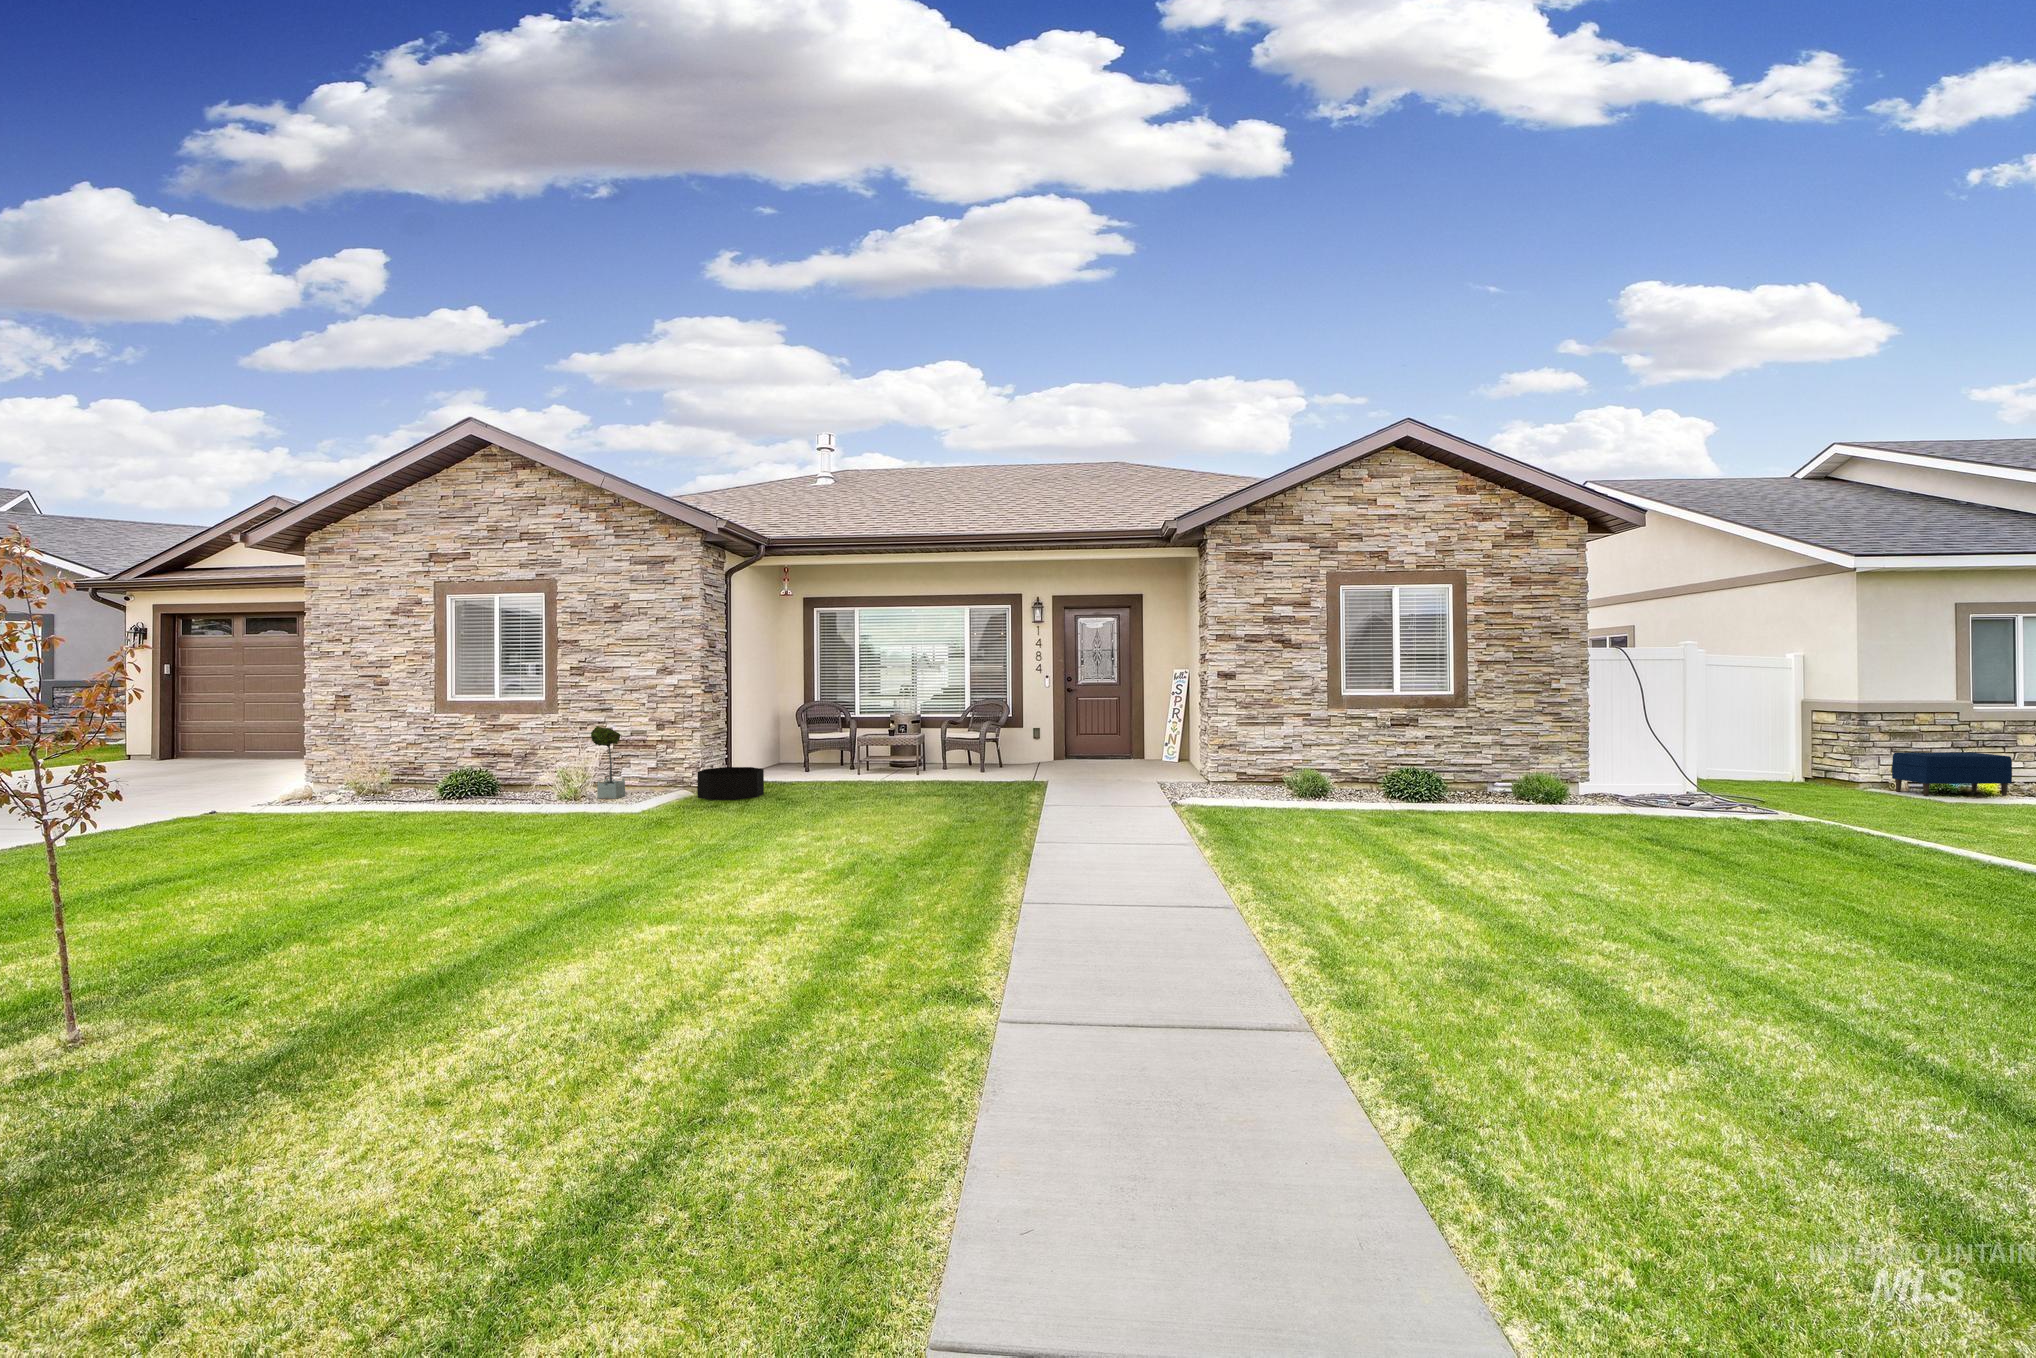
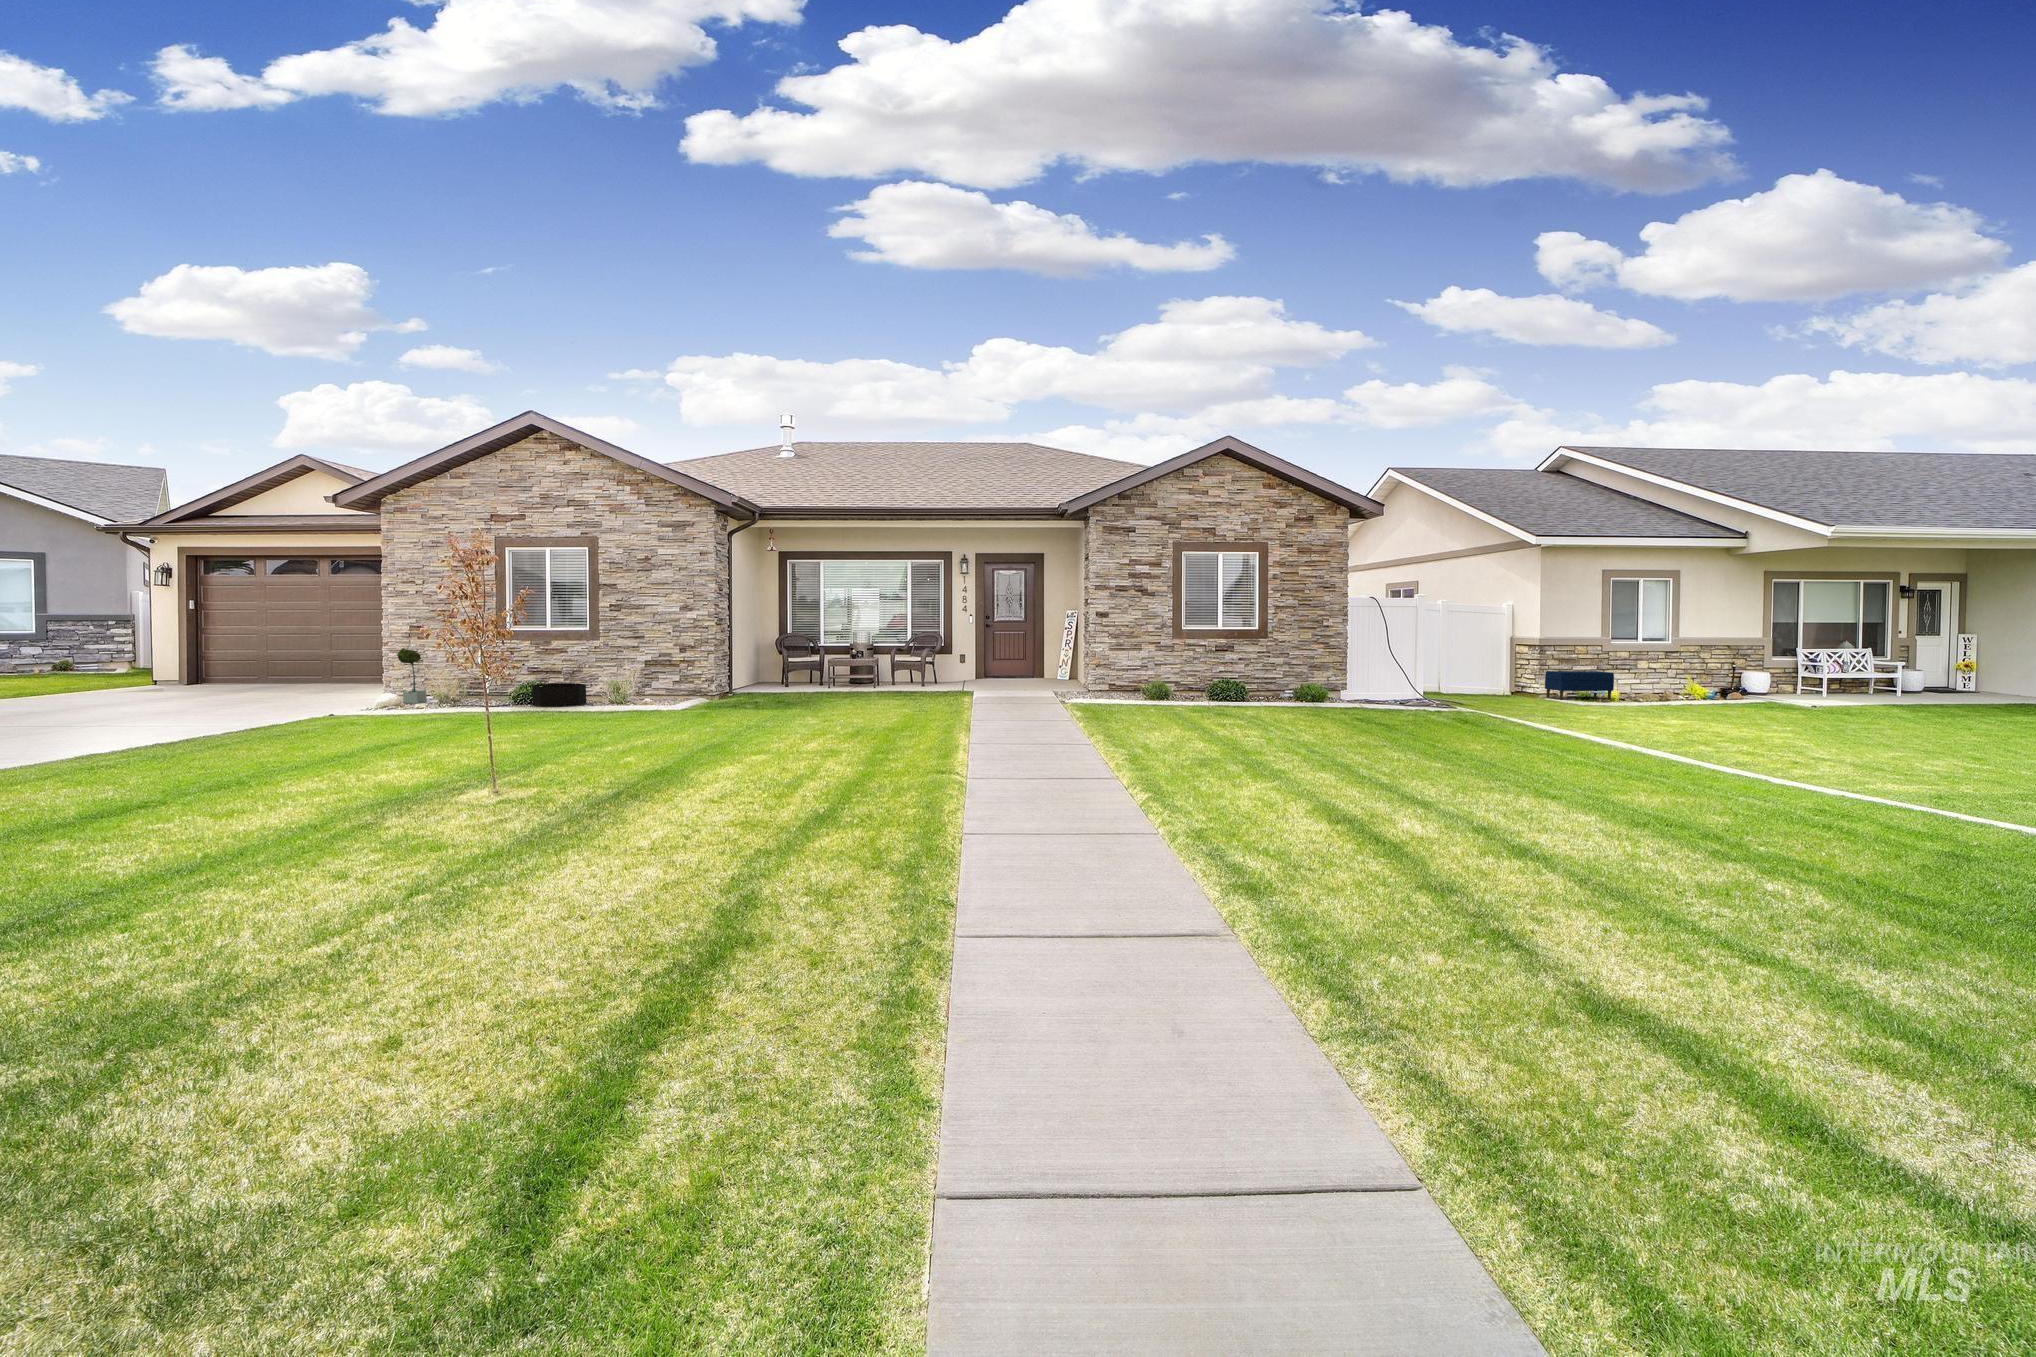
potted tree: present [591,726,625,799] -> present [398,649,427,703]
basket: present [697,767,764,800] -> present [532,683,586,707]

